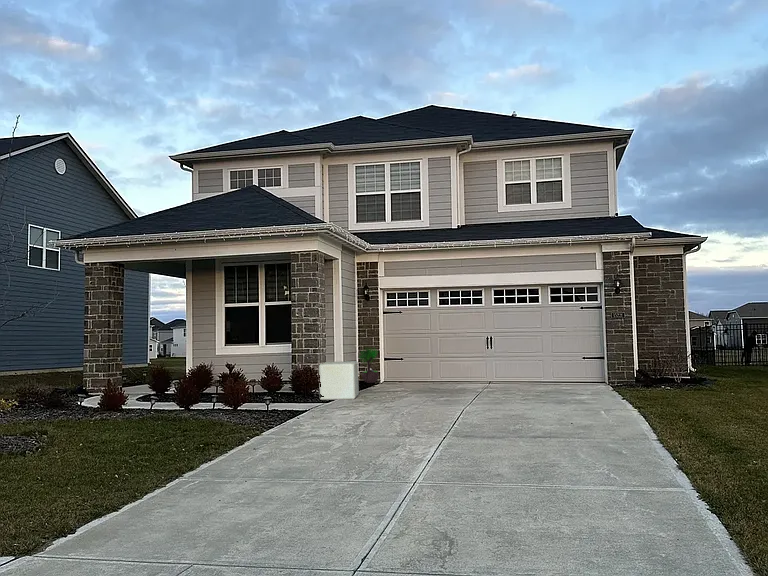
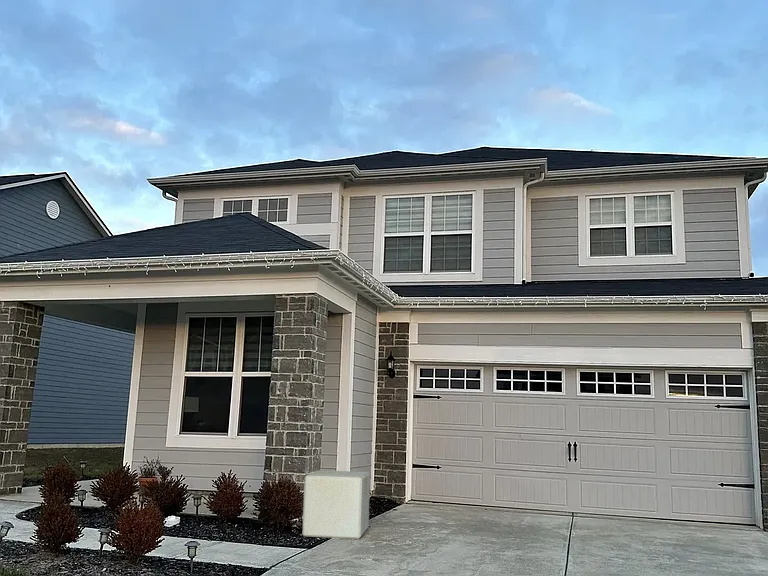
potted tree: present [359,348,379,383] -> none [372,444,406,503]

